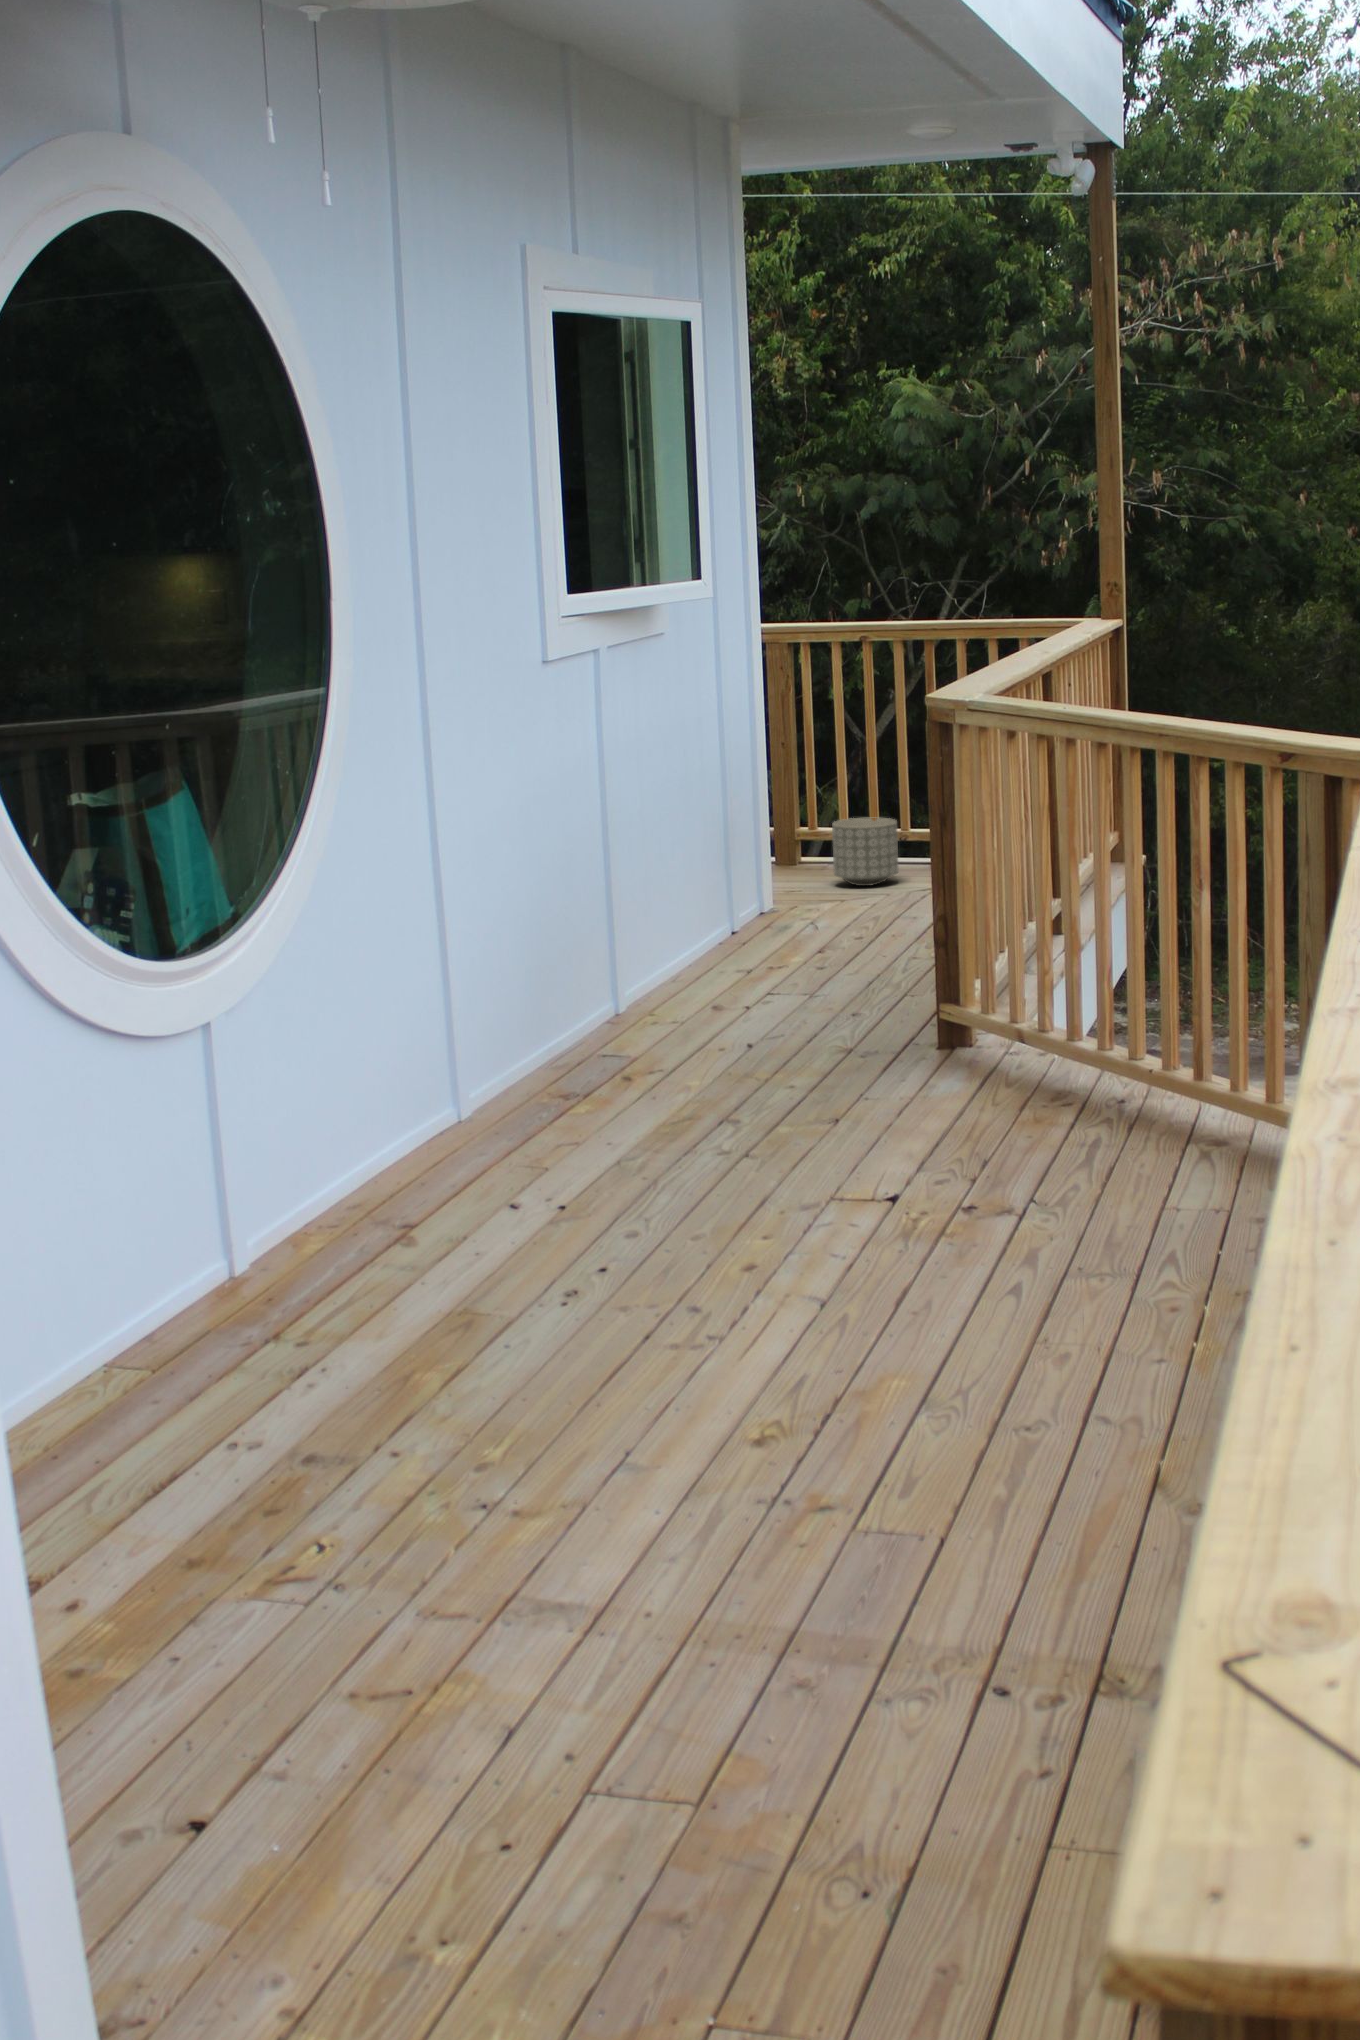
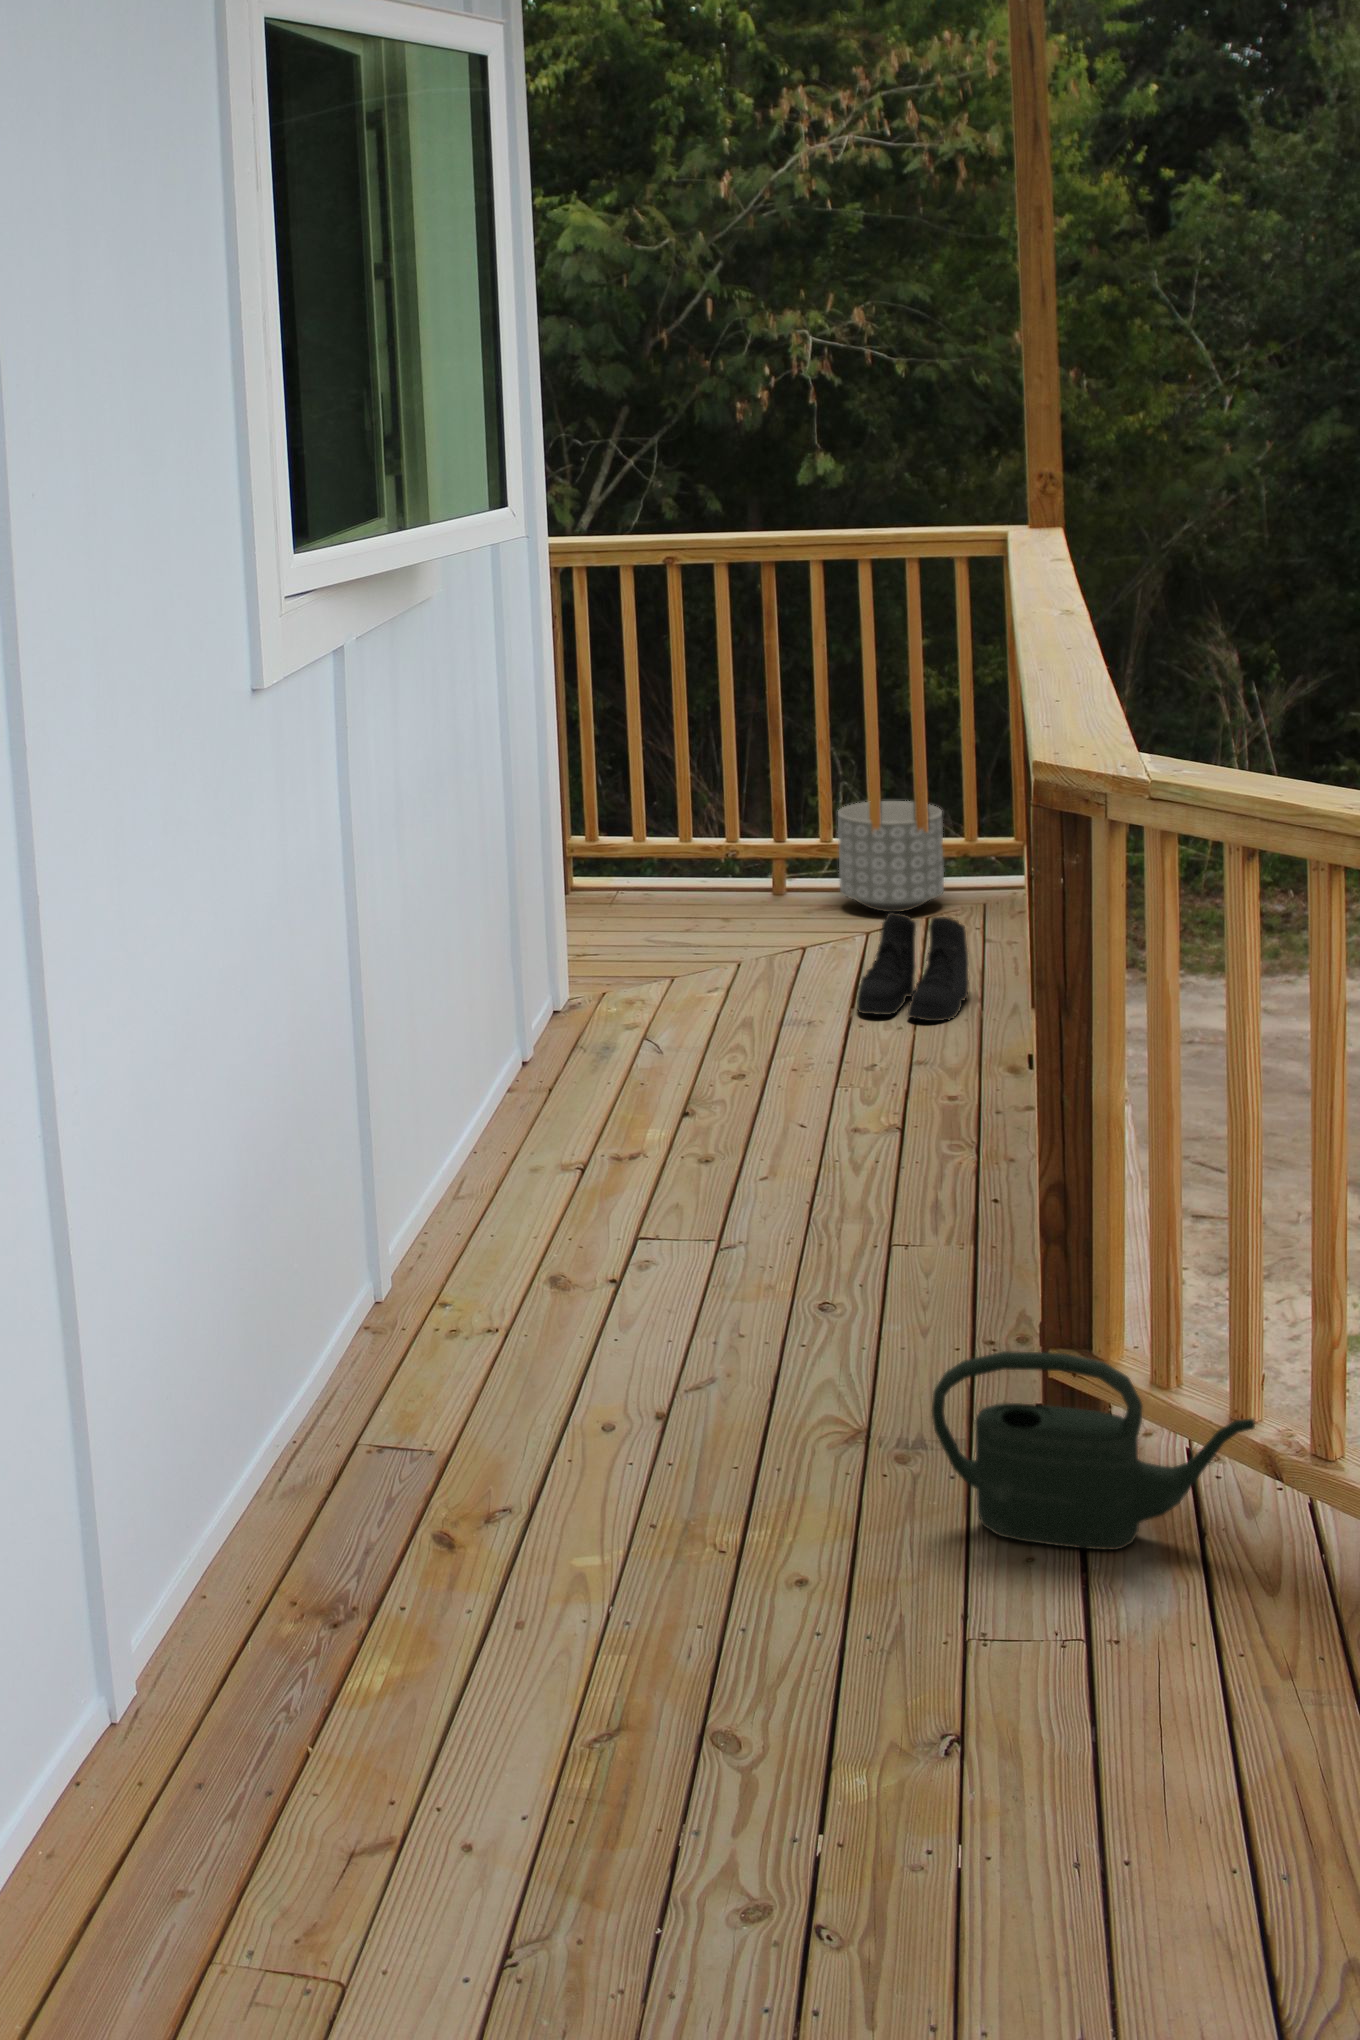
boots: none [775,867,847,927] -> present [857,912,968,1021]
watering can: none [575,982,696,1063] -> present [932,1351,1255,1550]

